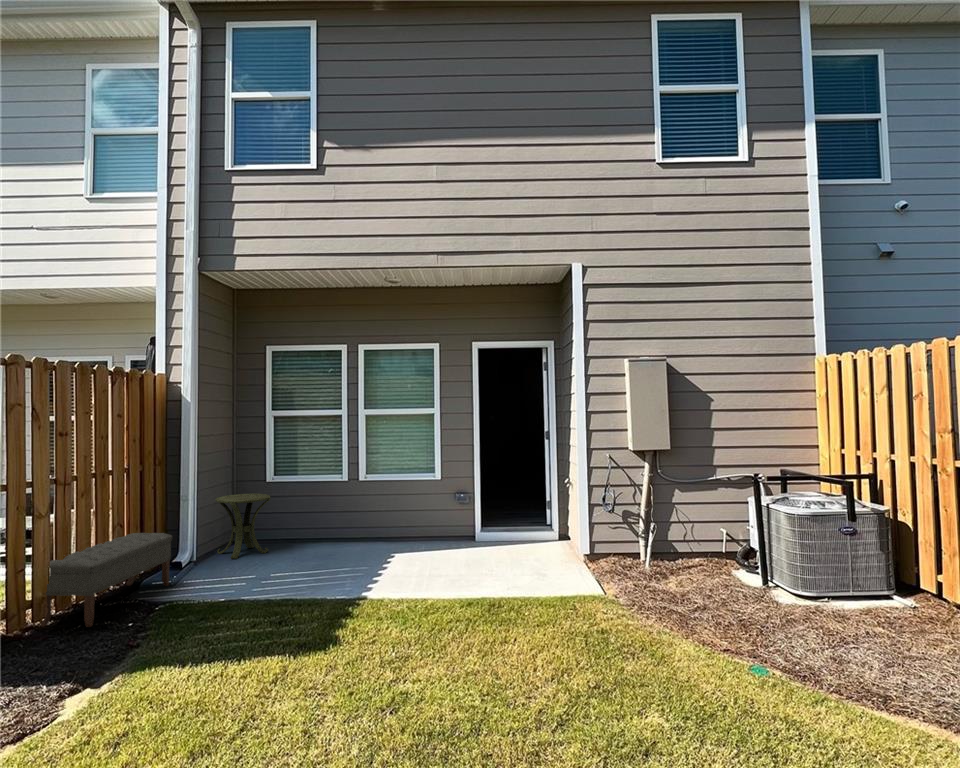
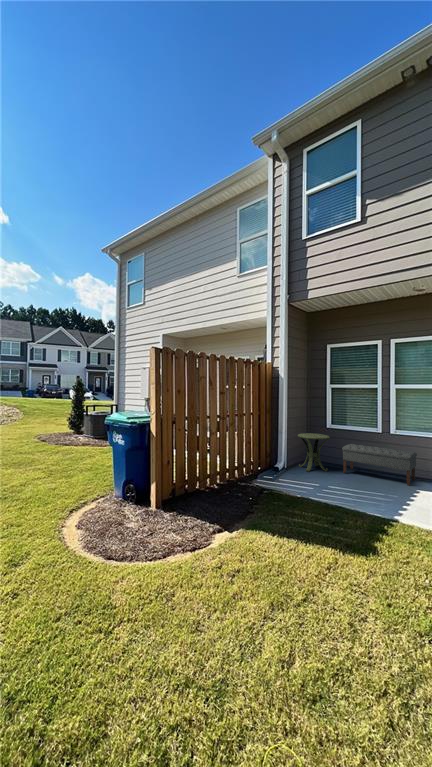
bench: present [41,533,172,627] -> present [342,444,417,486]

